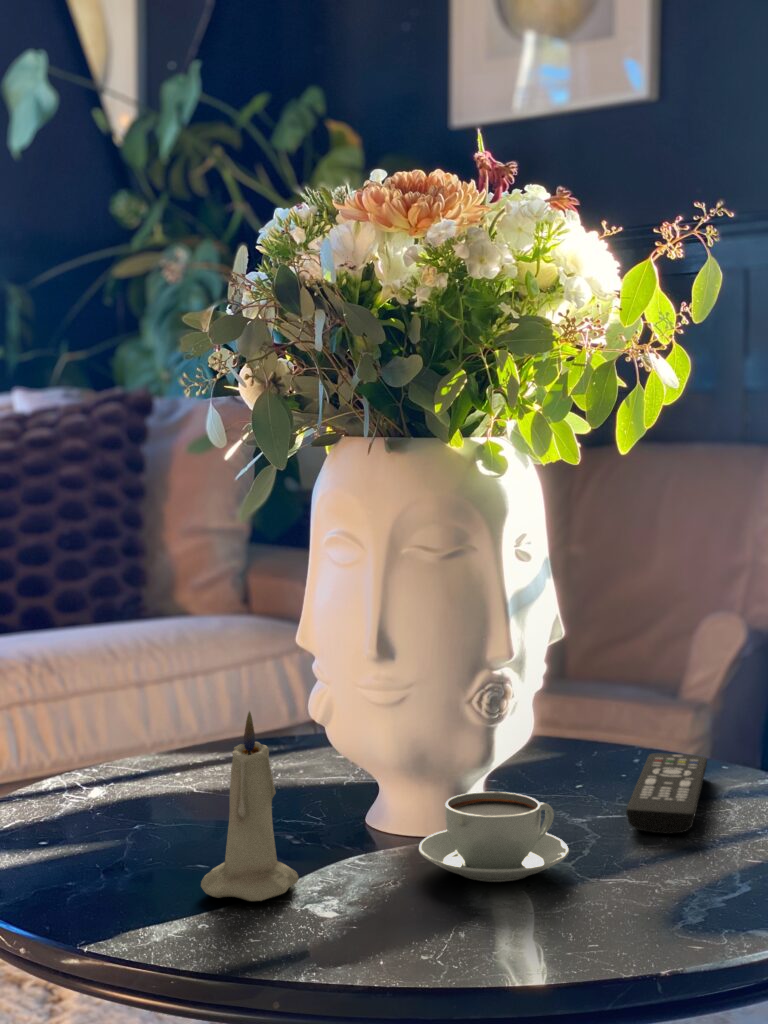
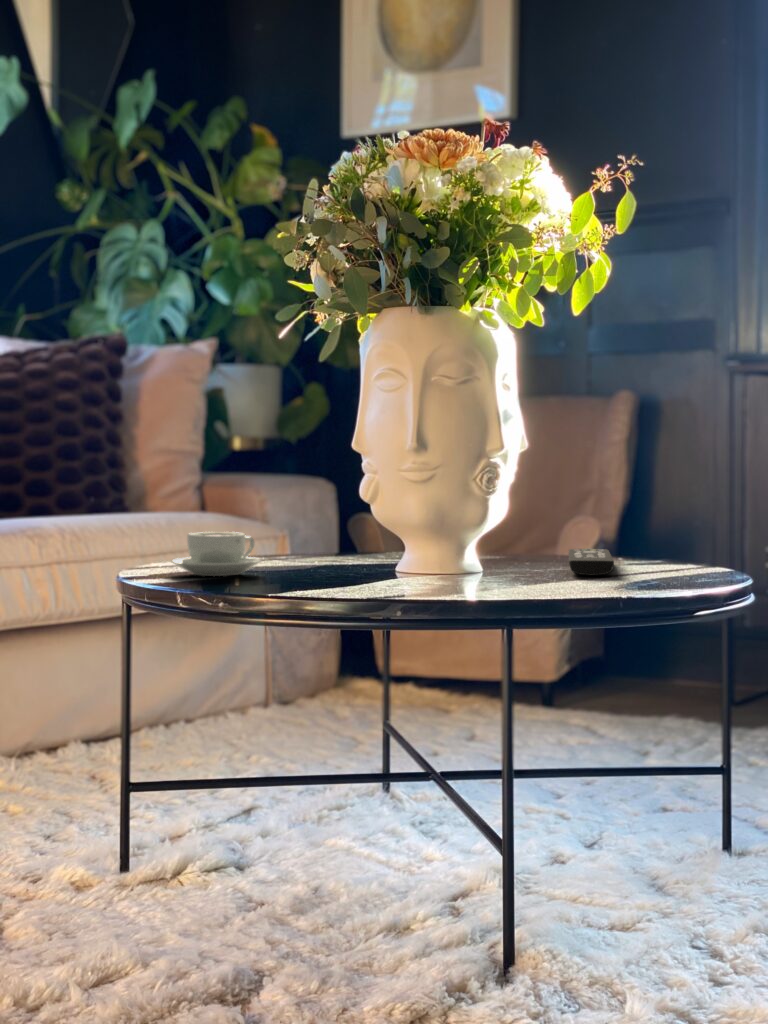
candle: present [201,712,298,901] -> none [313,471,375,591]
coffee cup: present [418,792,569,882] -> present [171,532,262,576]

